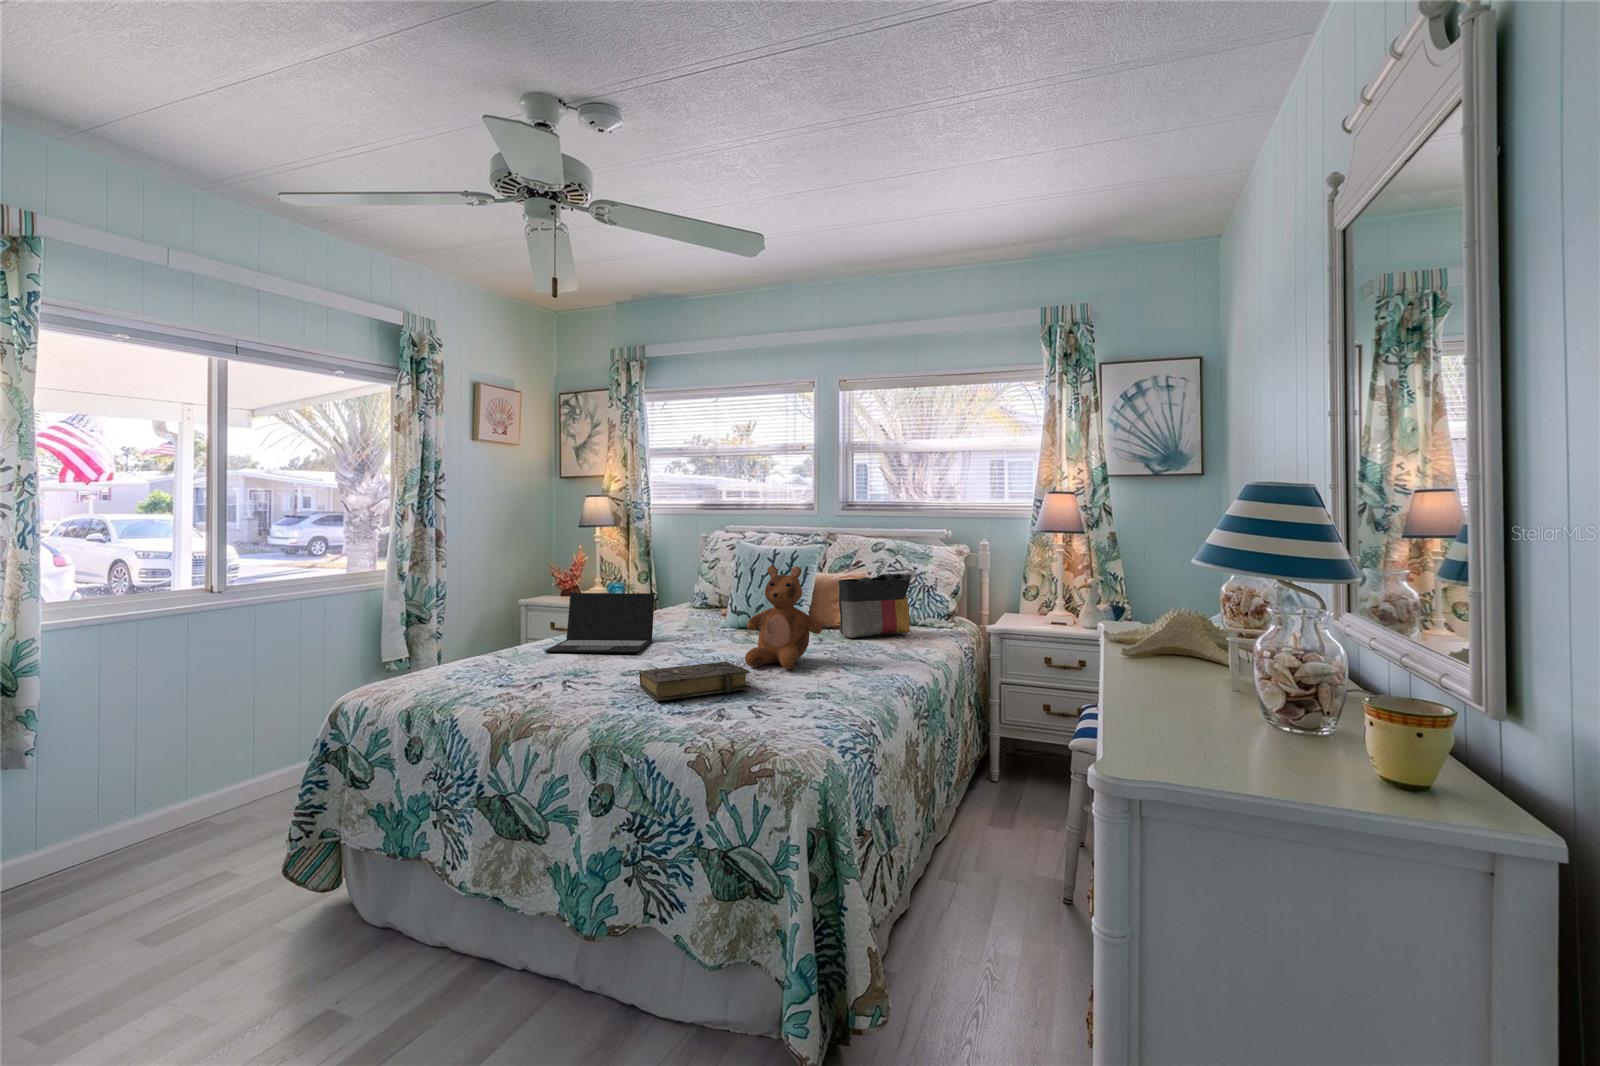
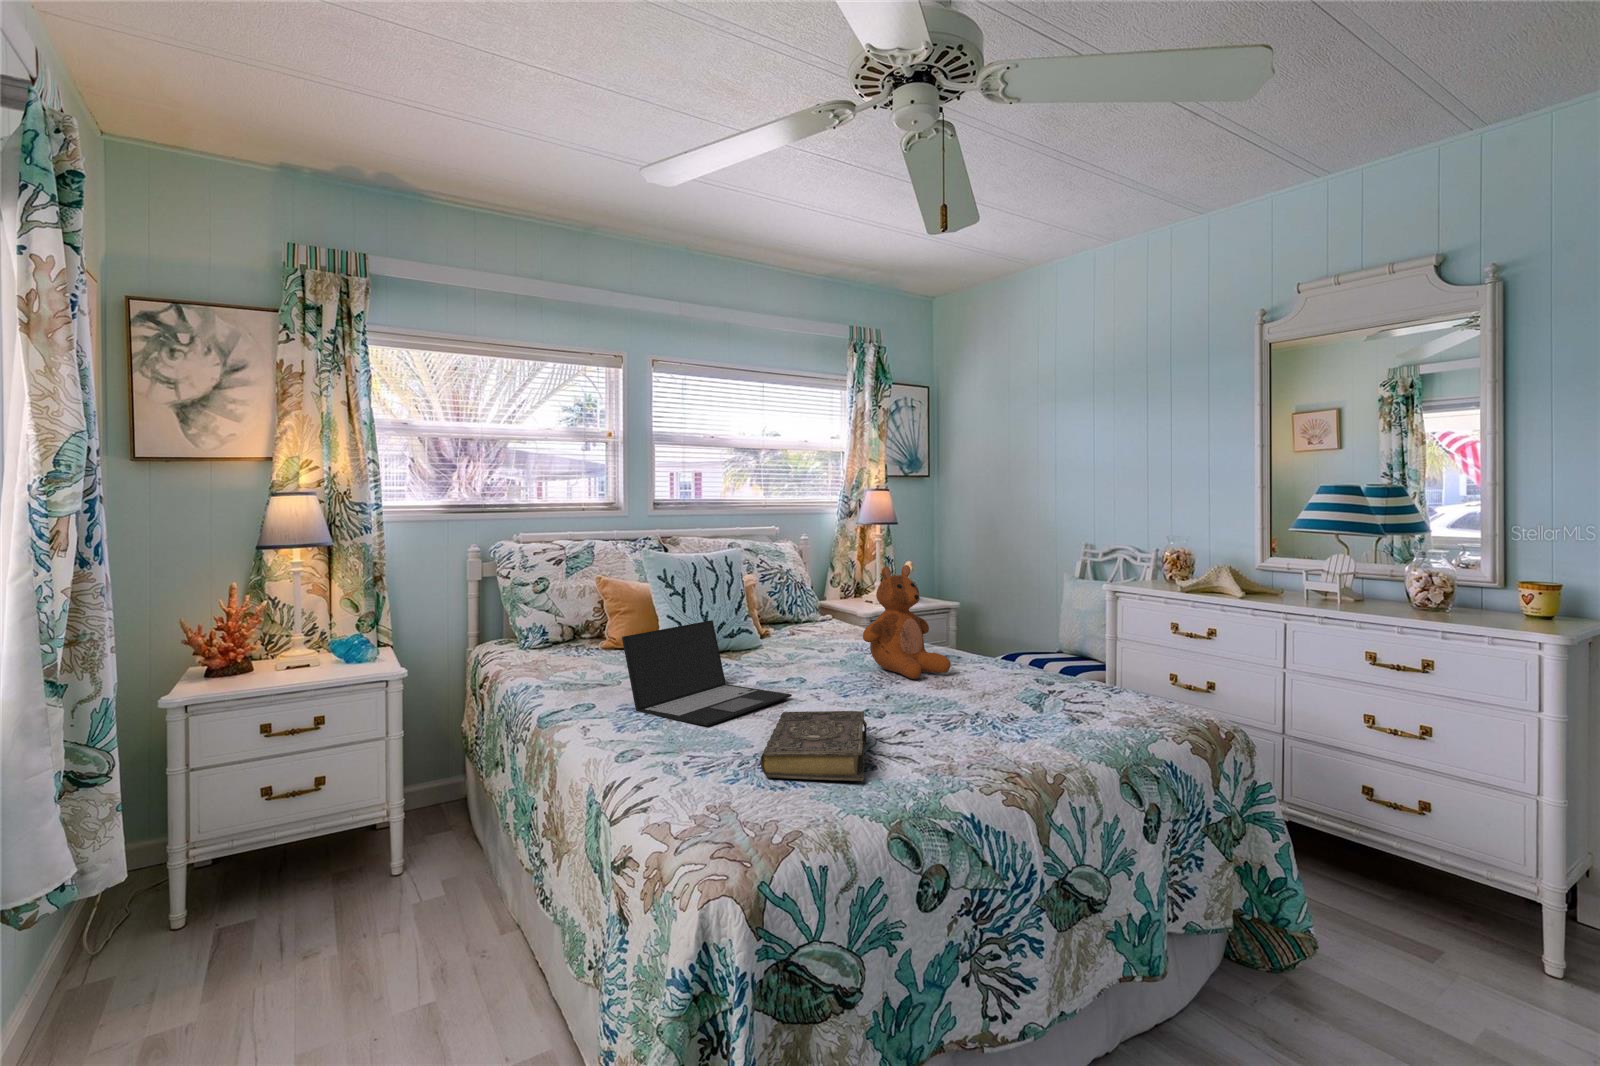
tote bag: present [838,574,912,638] -> none [787,571,844,642]
book: present [639,661,752,701] -> present [761,711,868,781]

